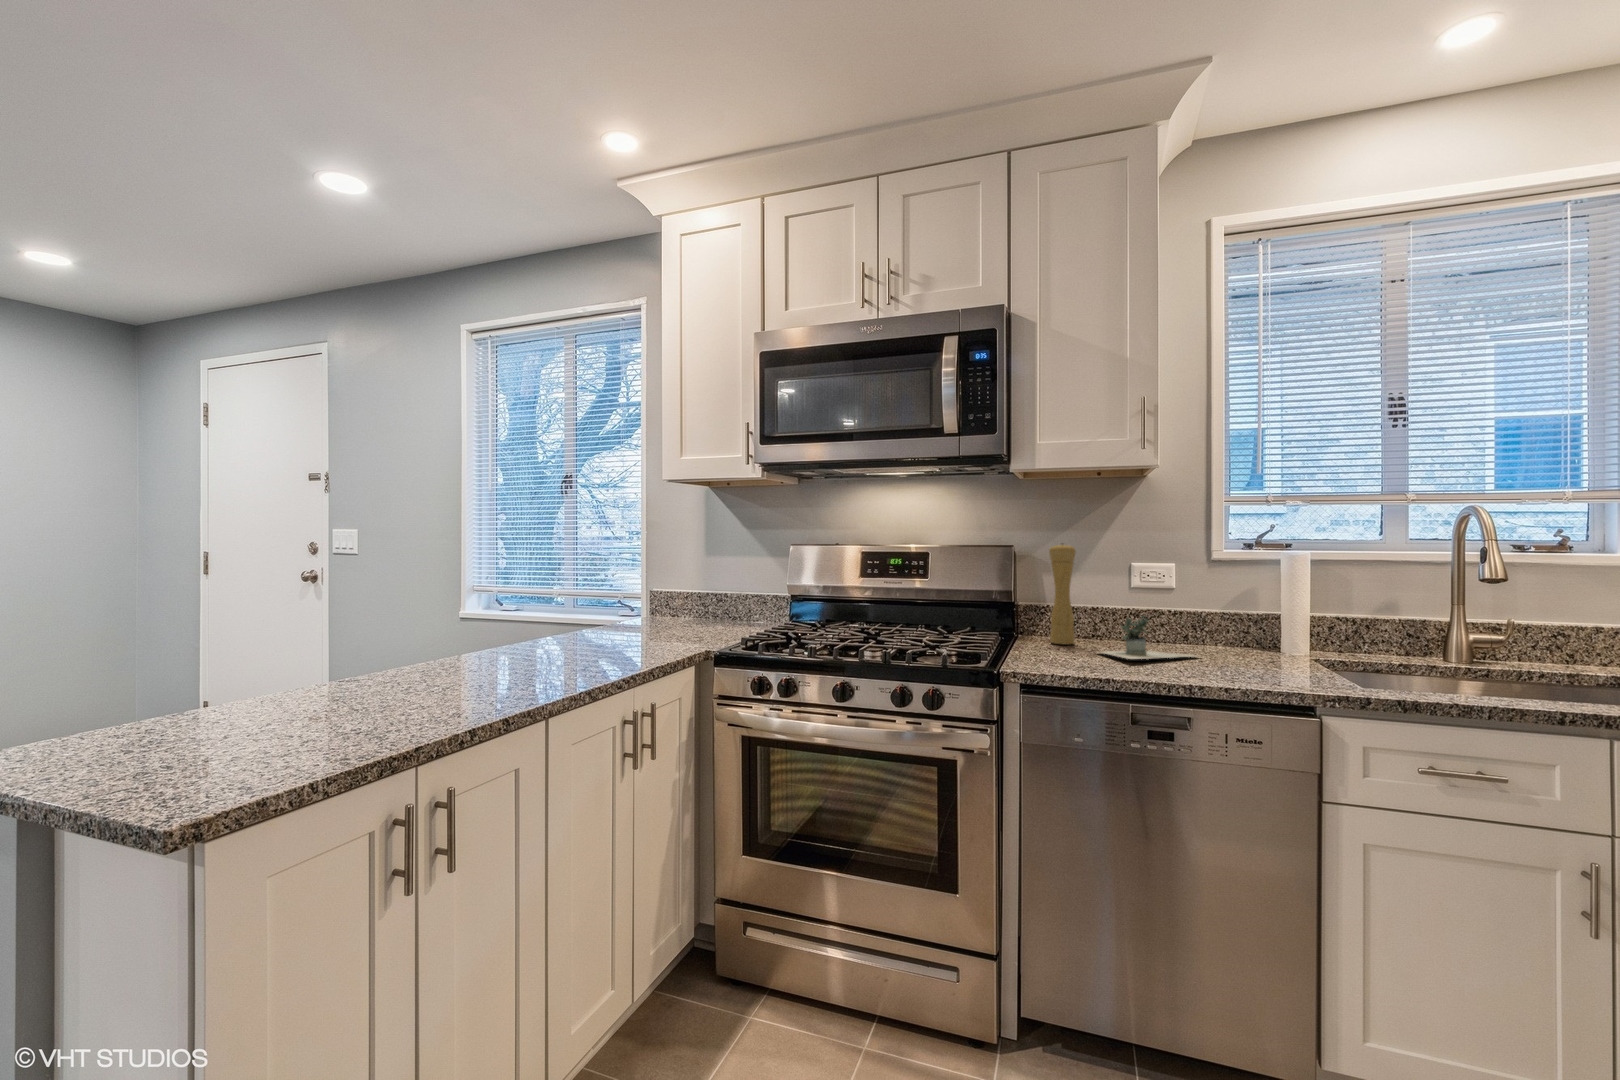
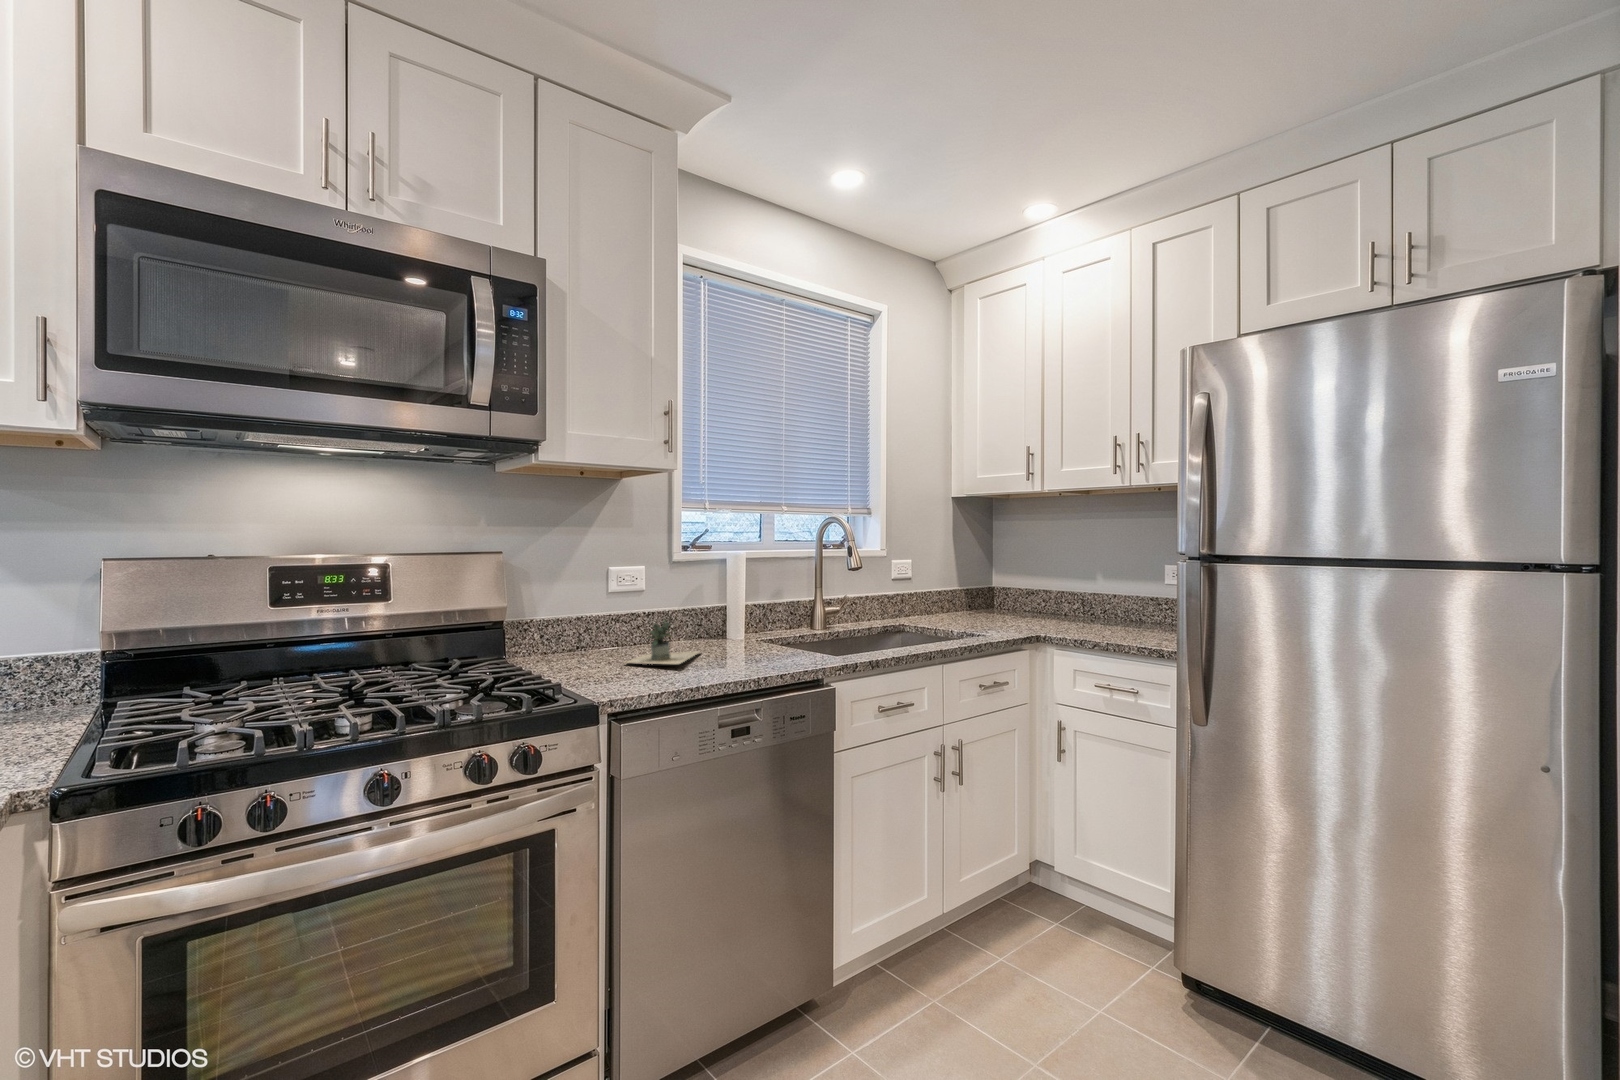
pepper mill: present [1049,544,1076,644] -> none [551,549,580,662]

